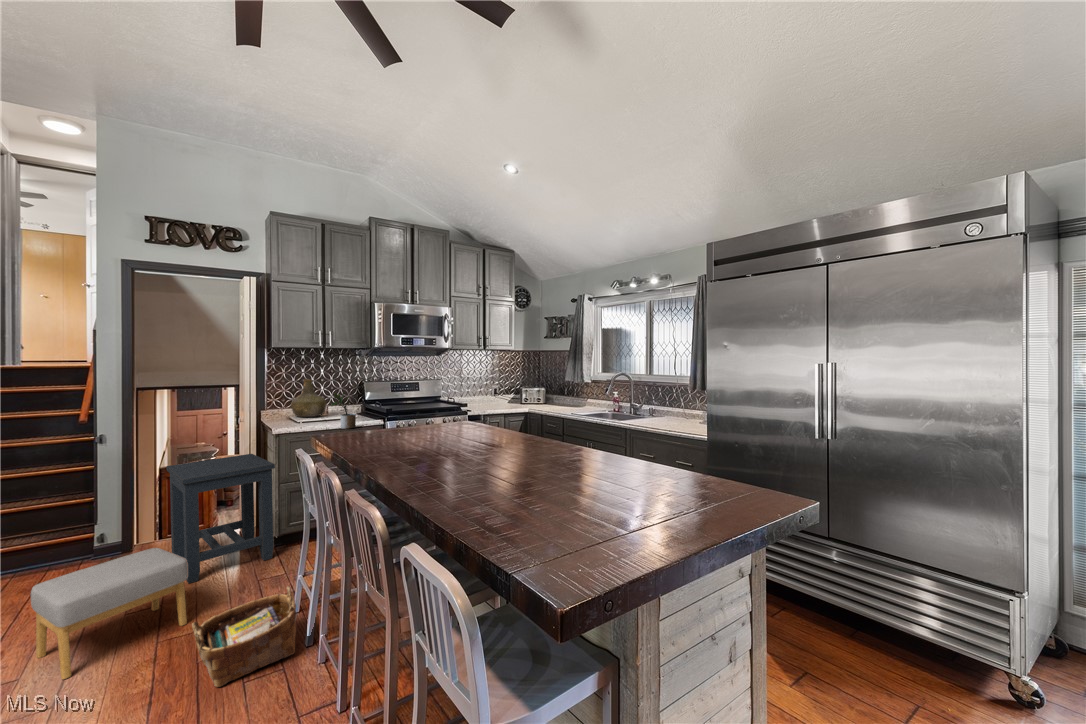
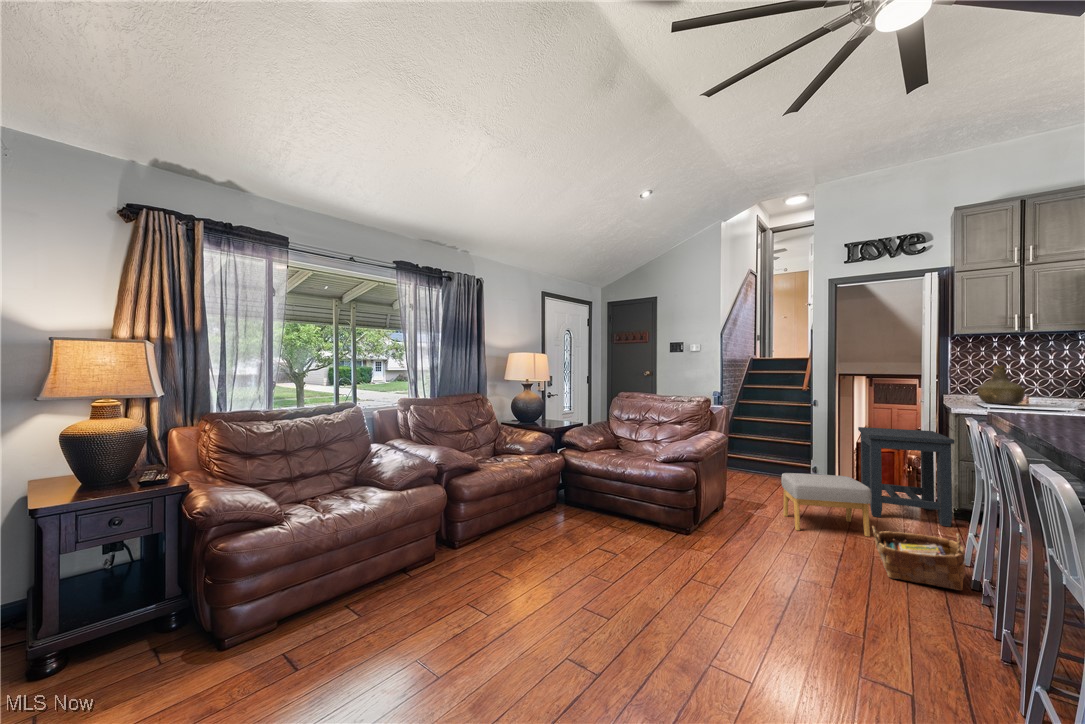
potted plant: present [331,392,356,429] -> none [1024,375,1063,415]

